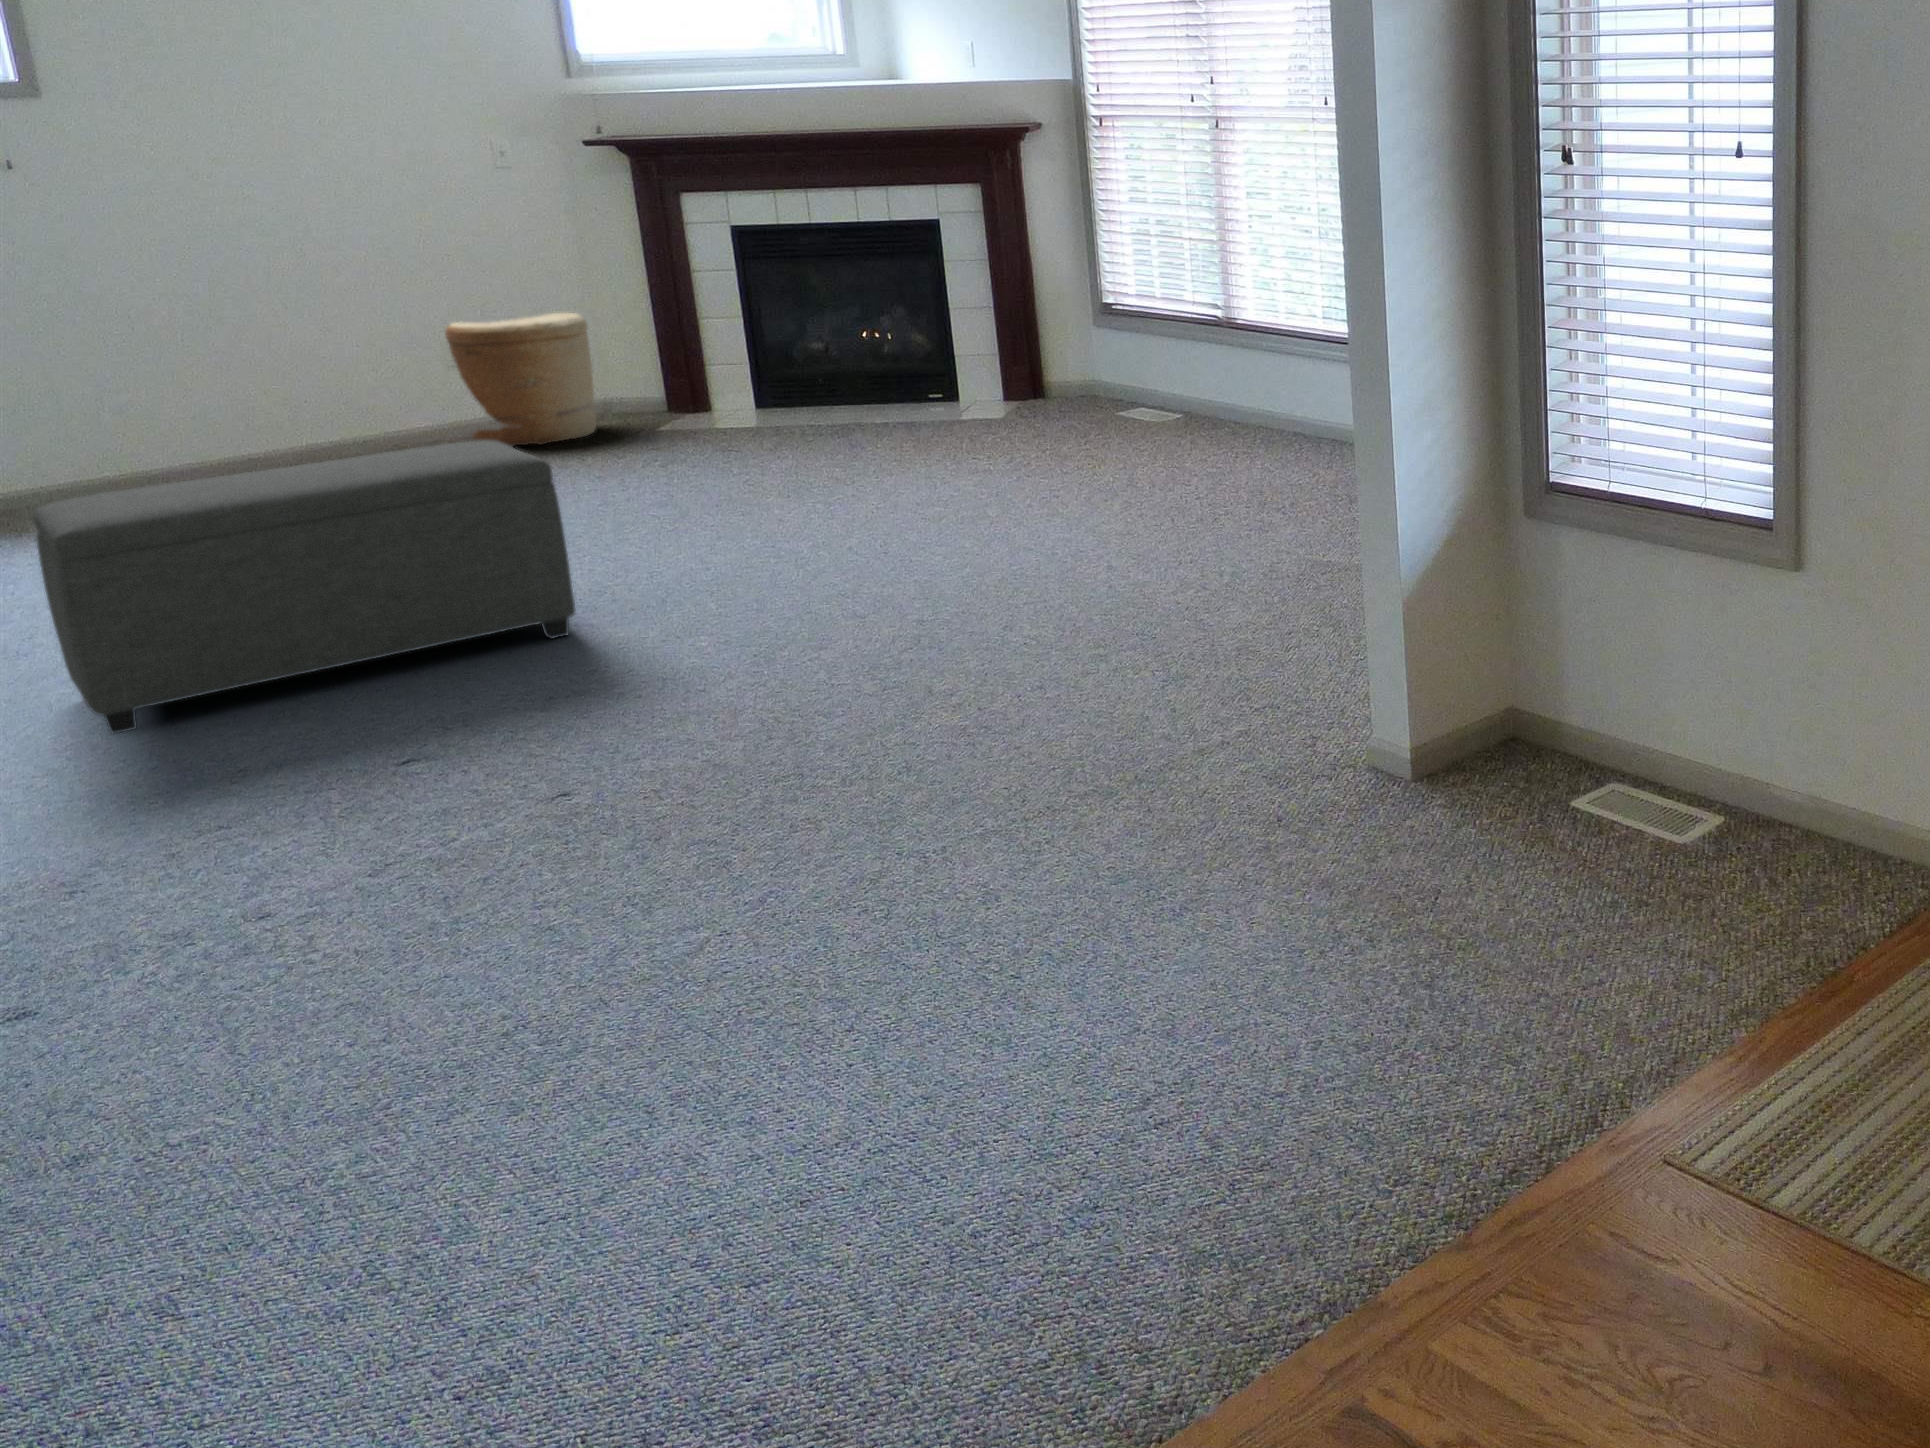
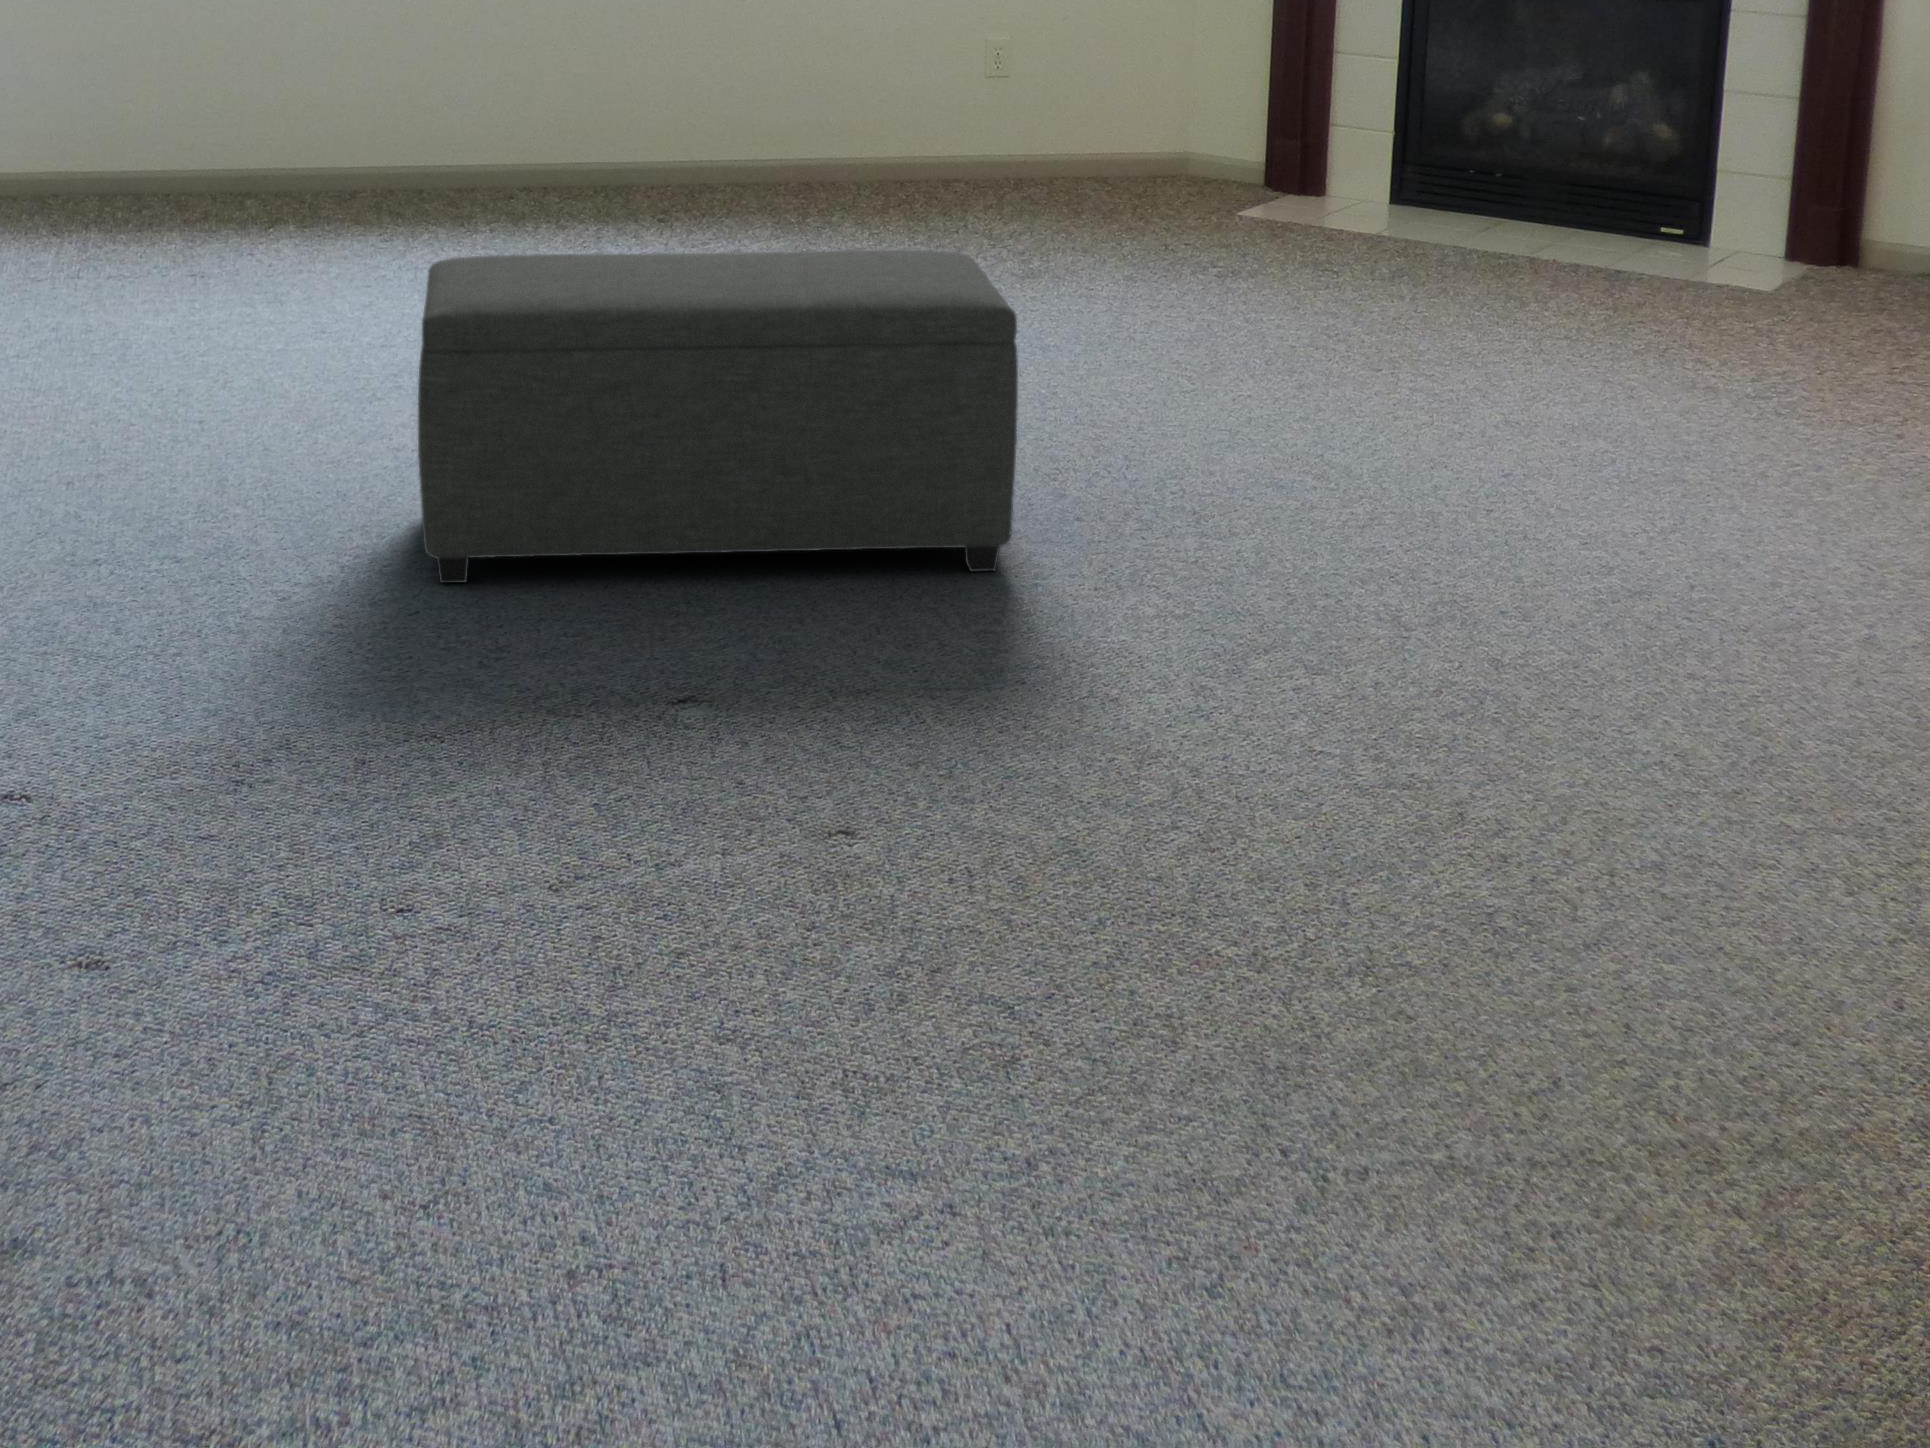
woven basket: present [445,313,596,447] -> none [1000,18,1181,213]

